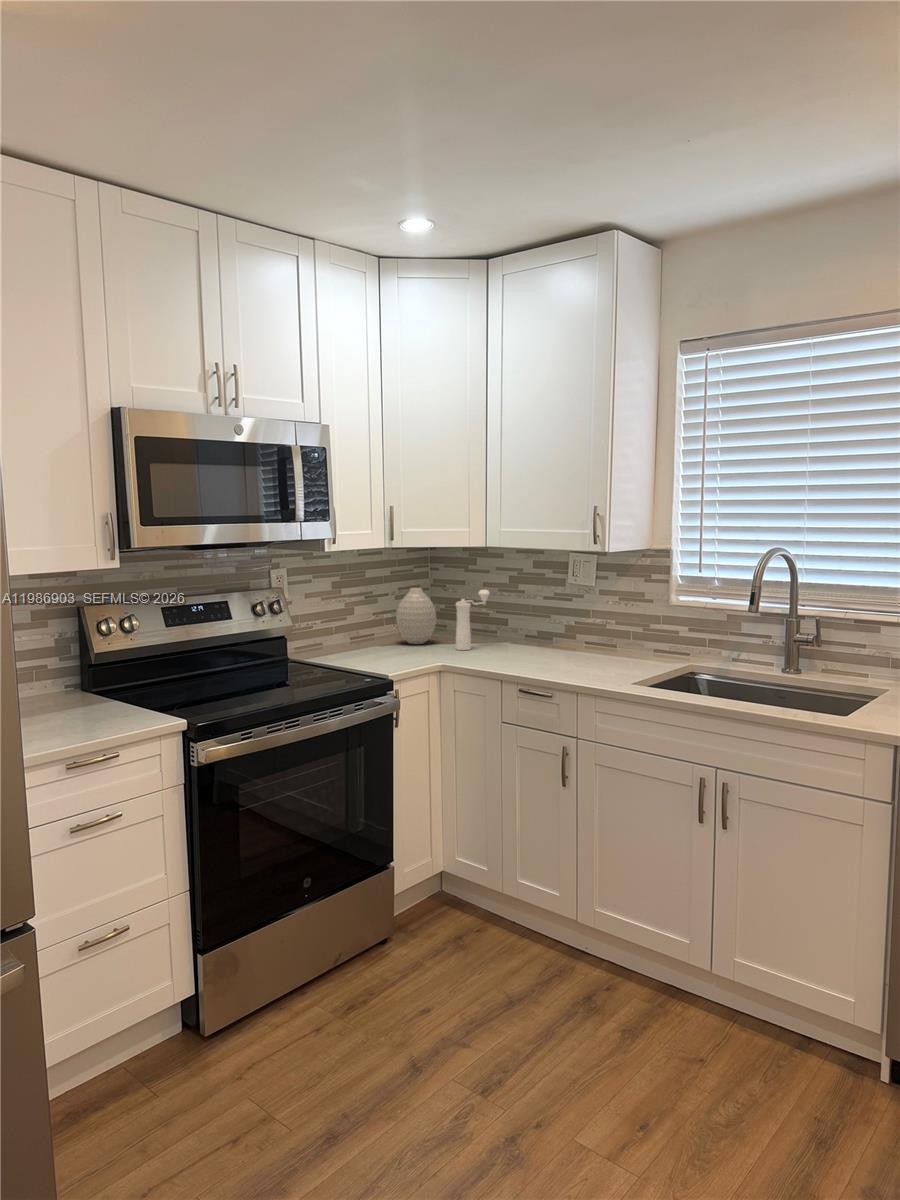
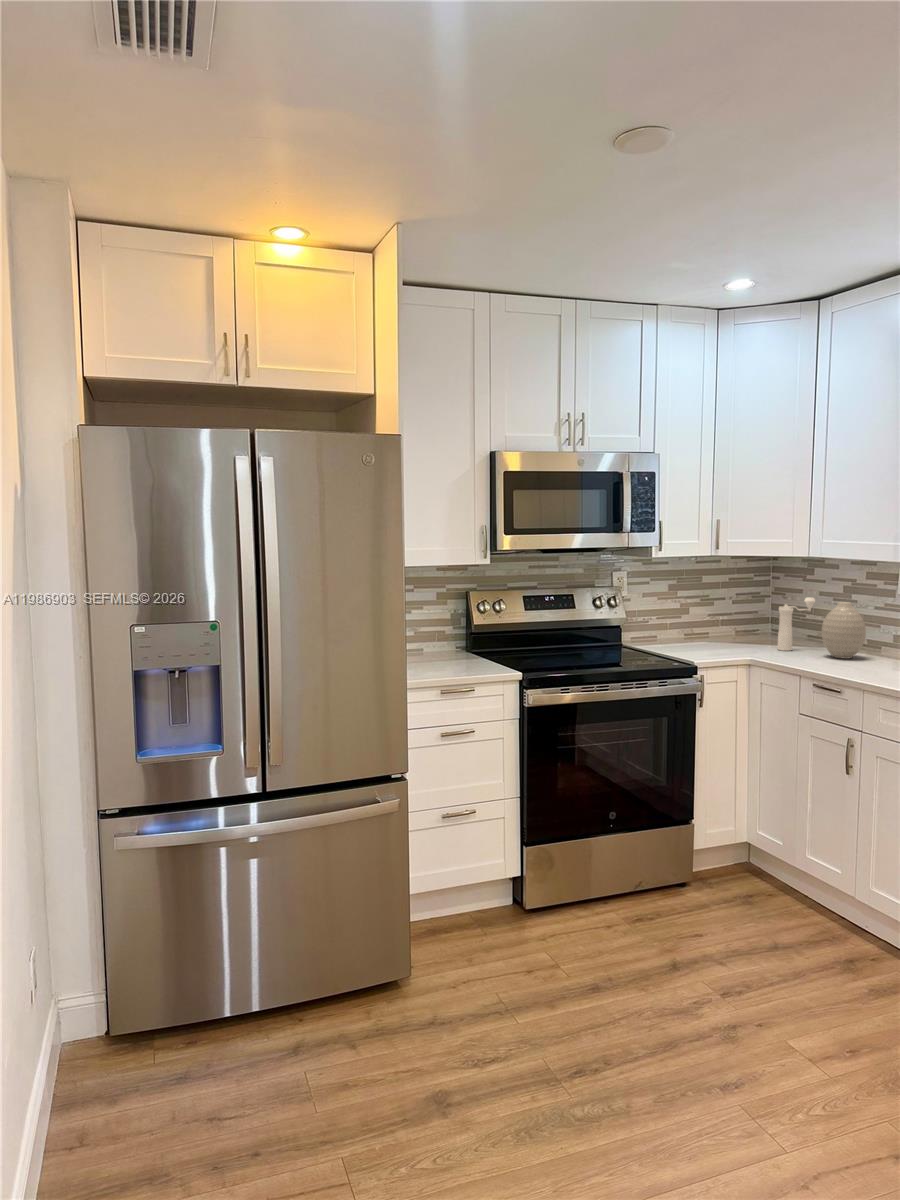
vase: present [396,588,436,644] -> present [822,602,866,659]

